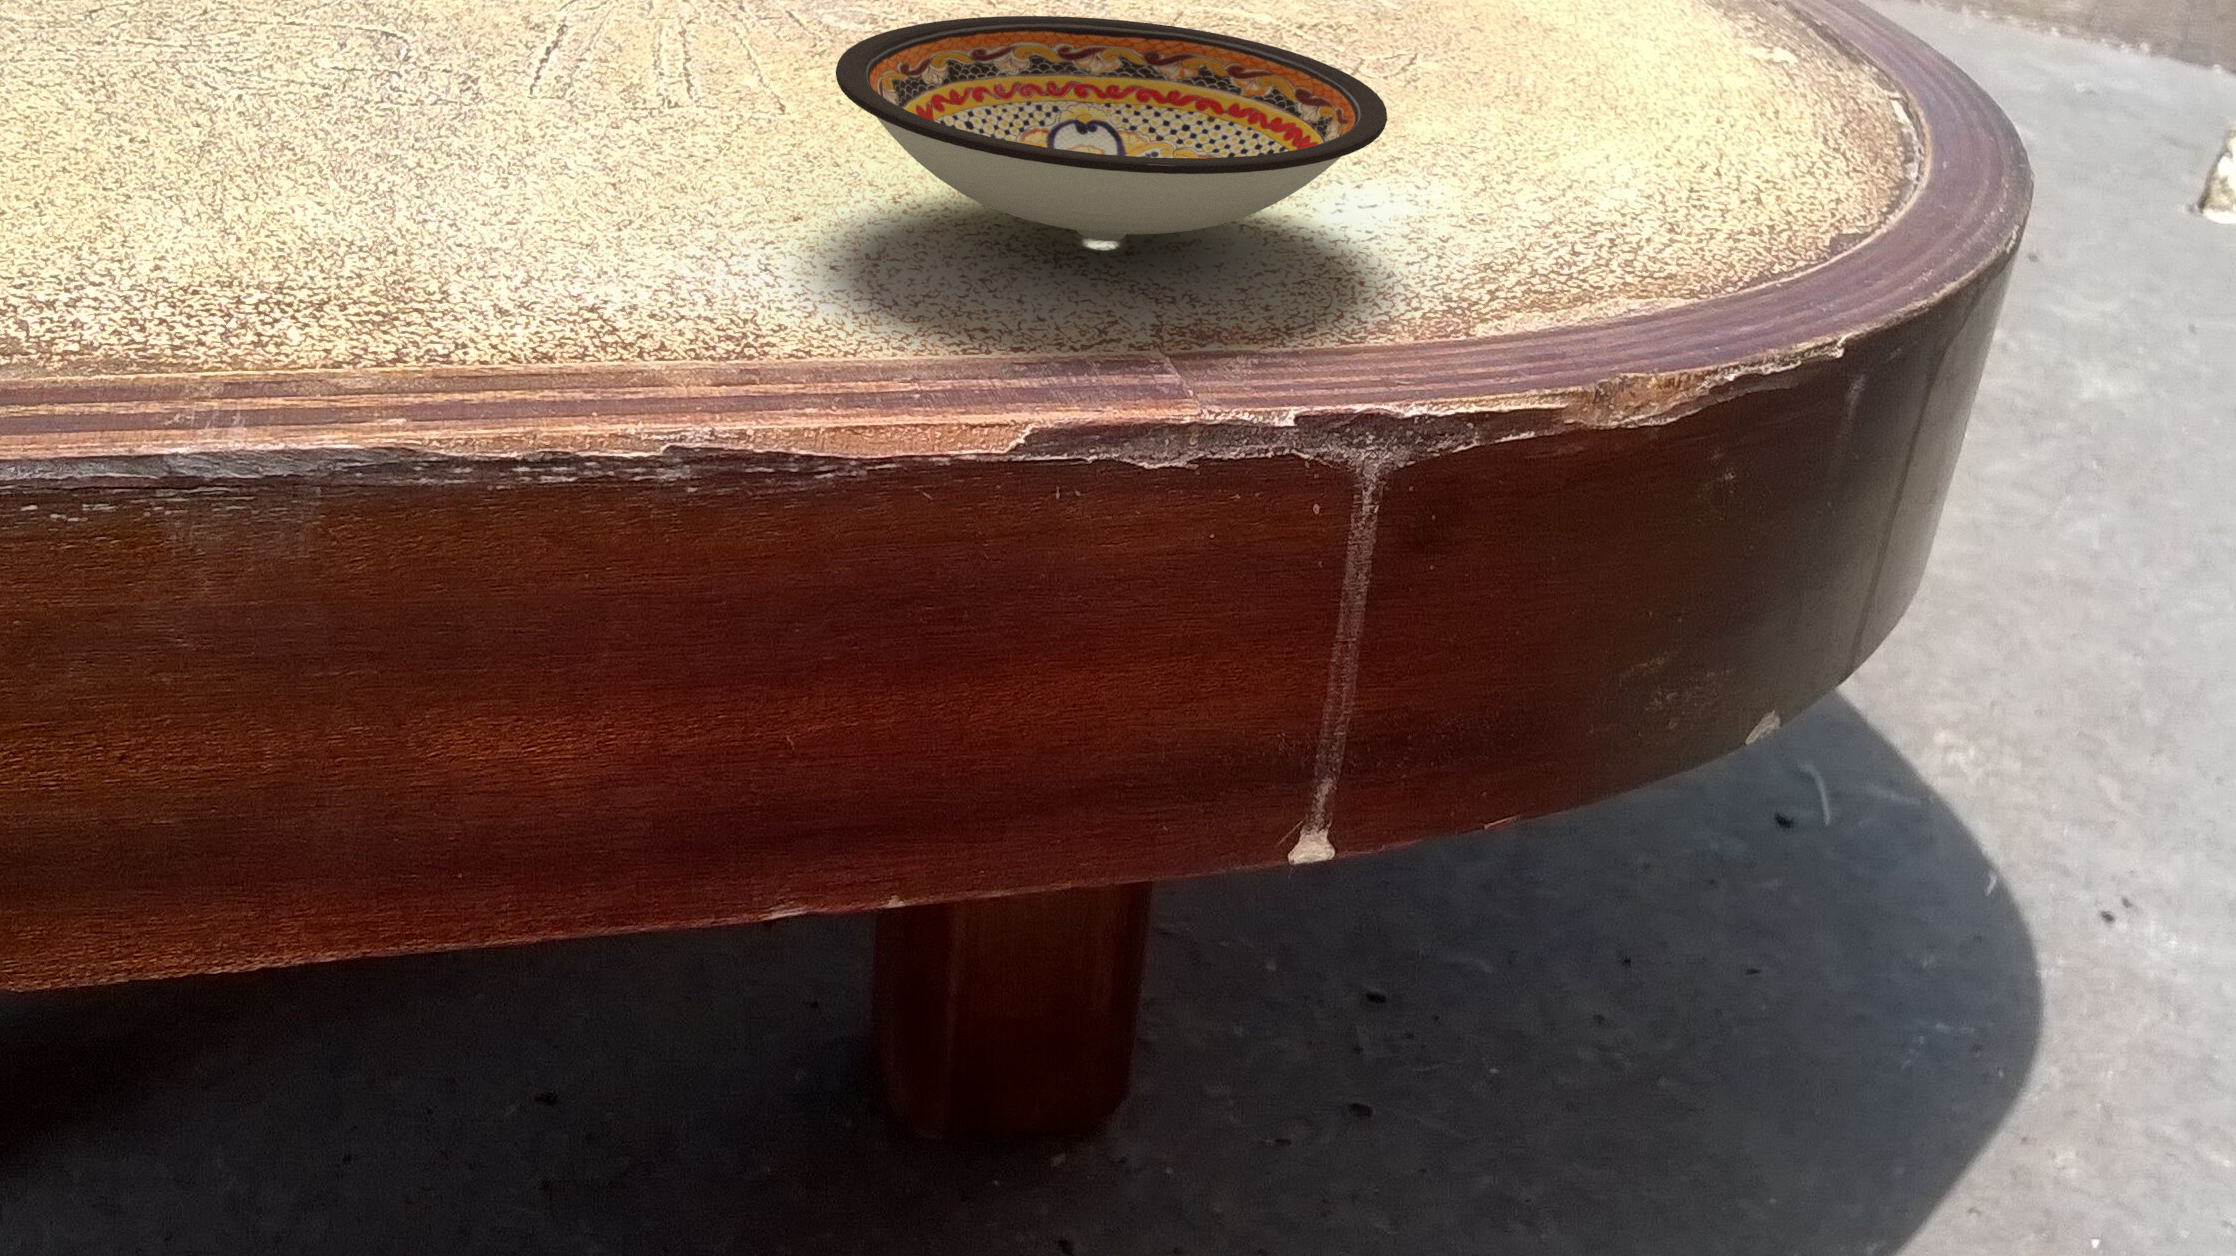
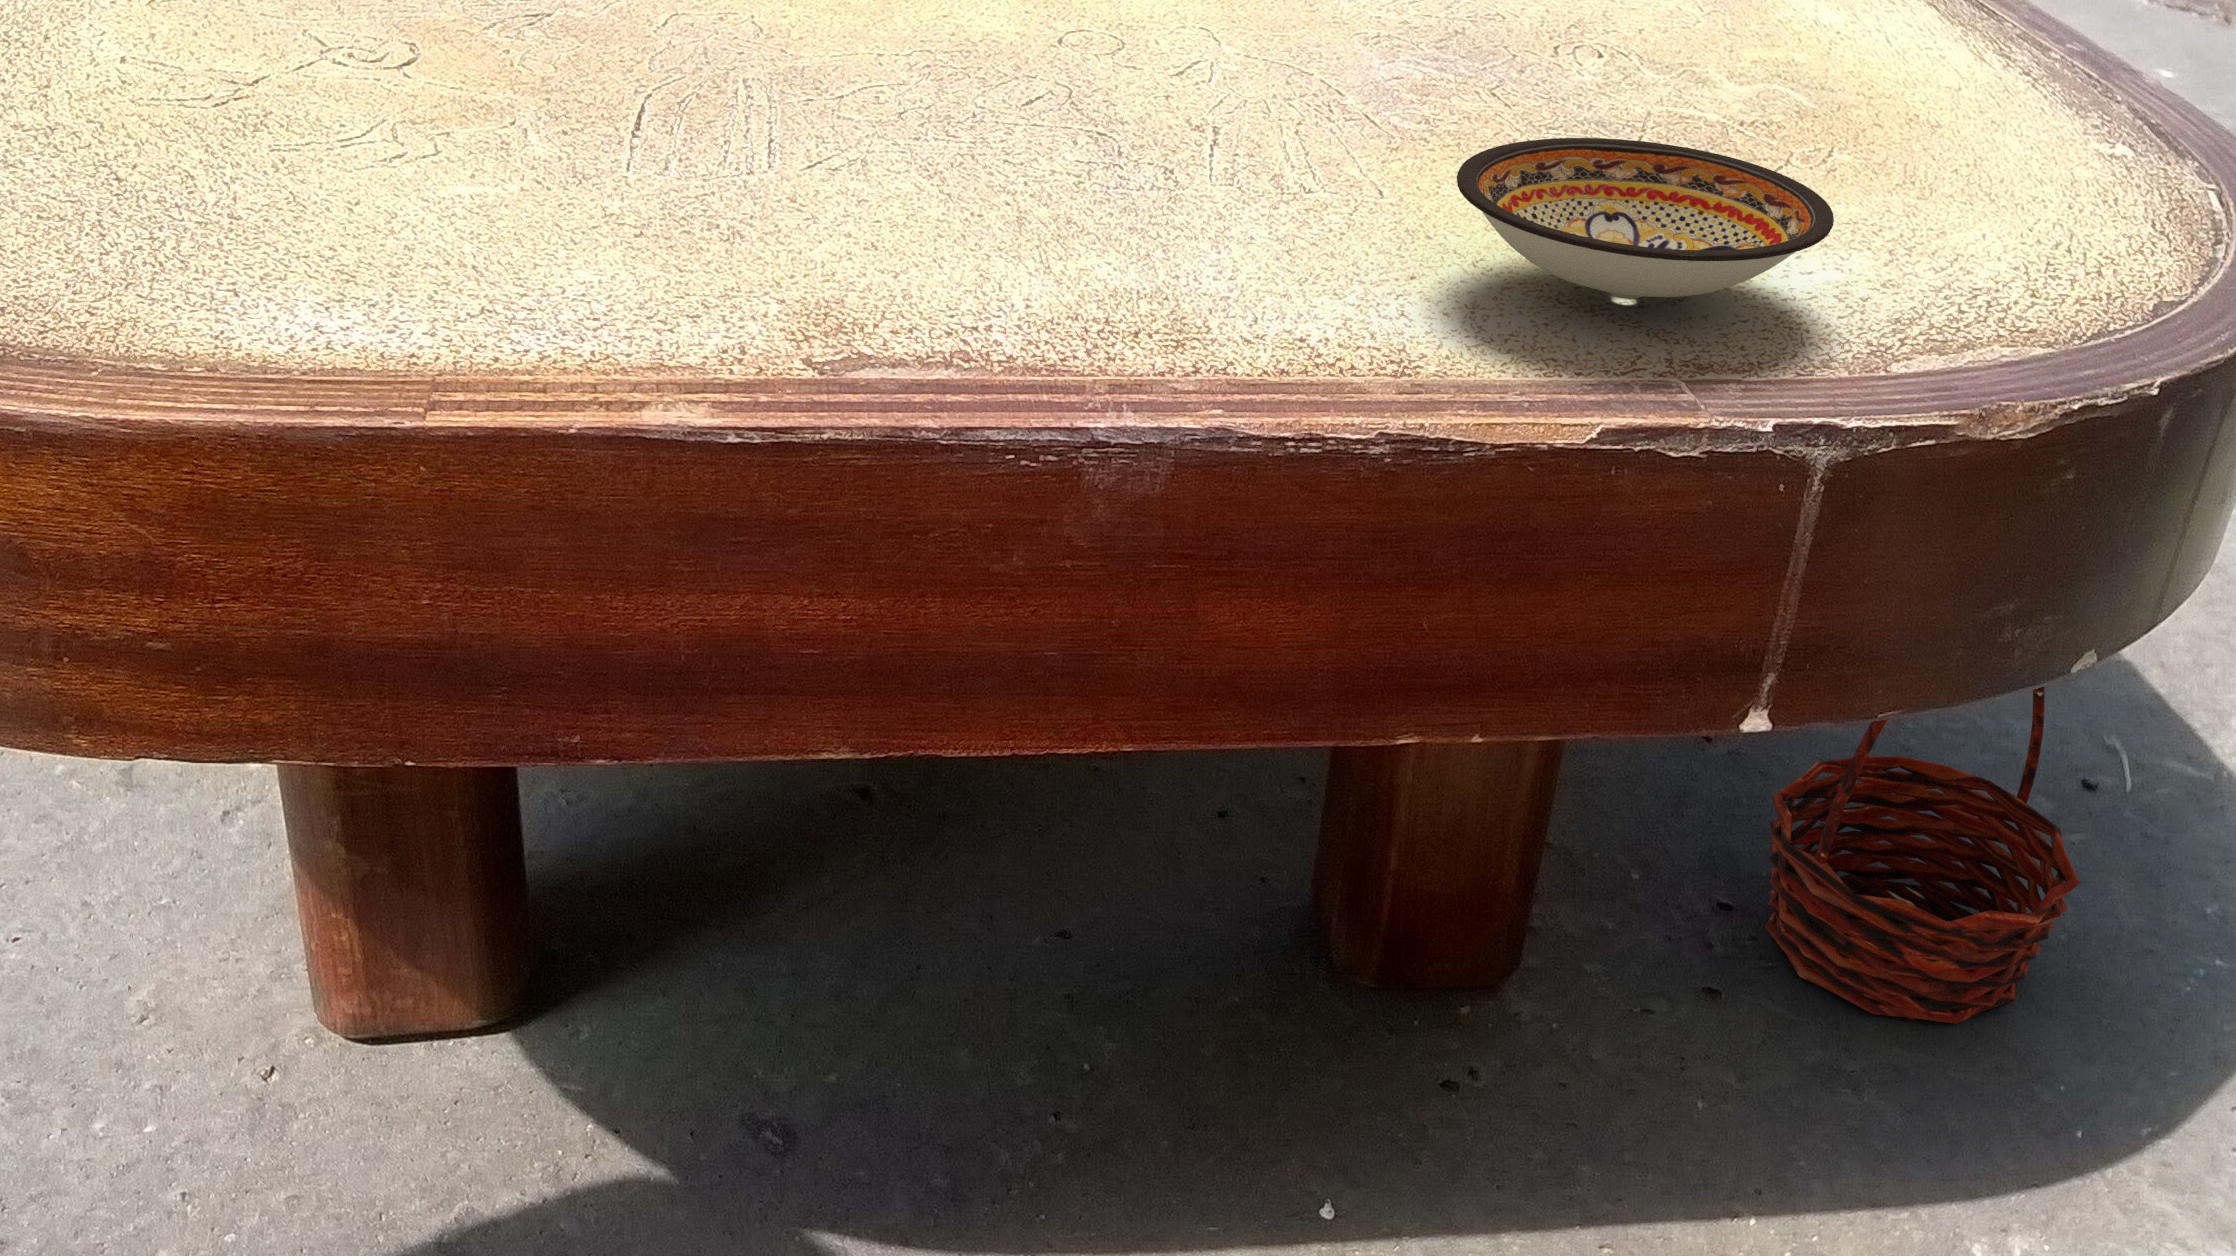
basket: none [1409,635,1776,1144] -> present [1765,687,2080,1024]

